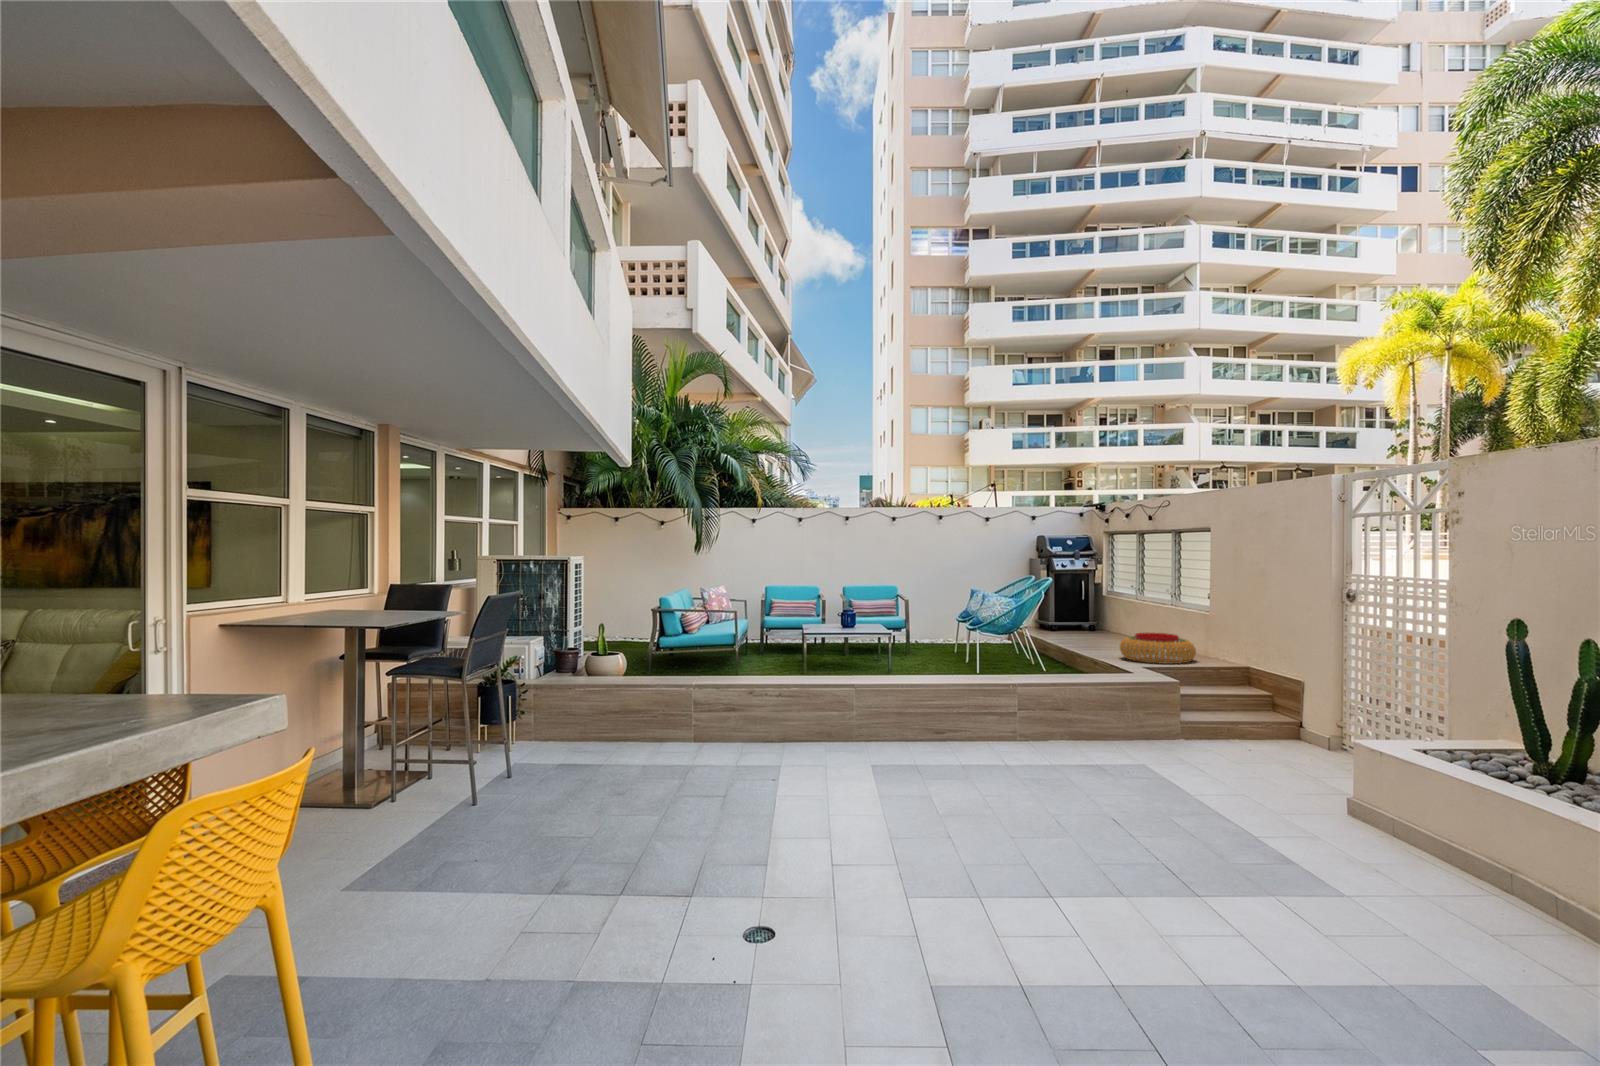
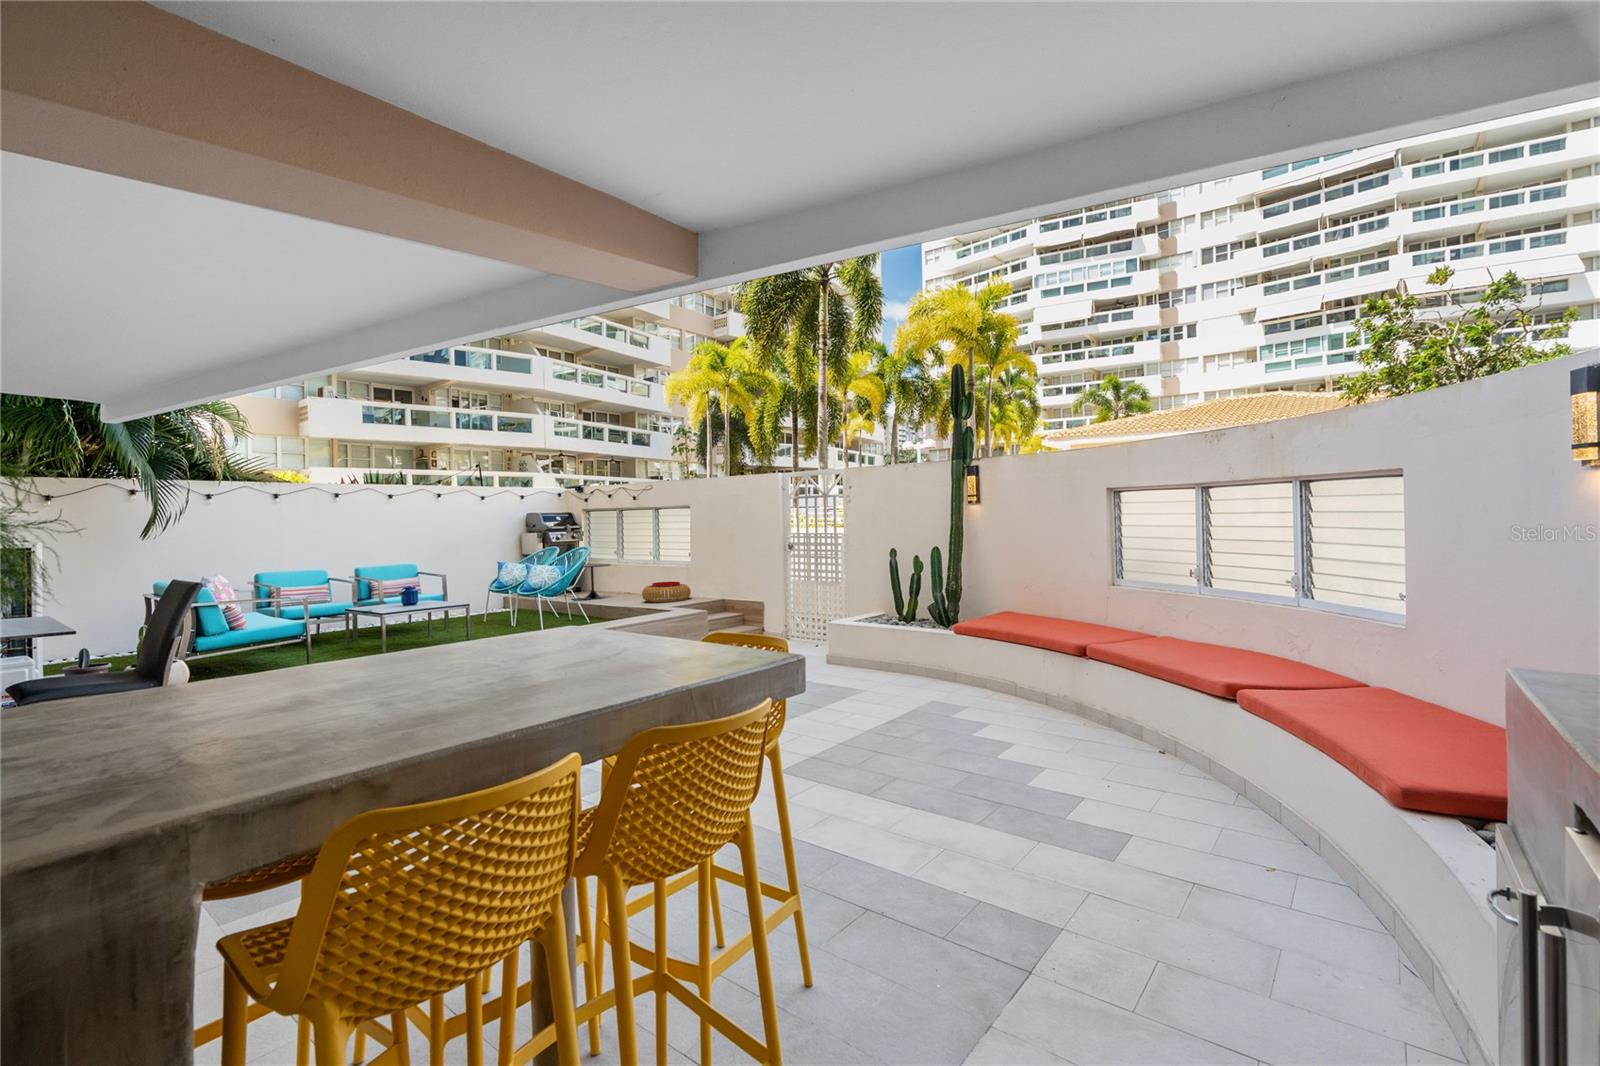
side table: none [1074,598,1124,644] -> present [581,564,611,600]

